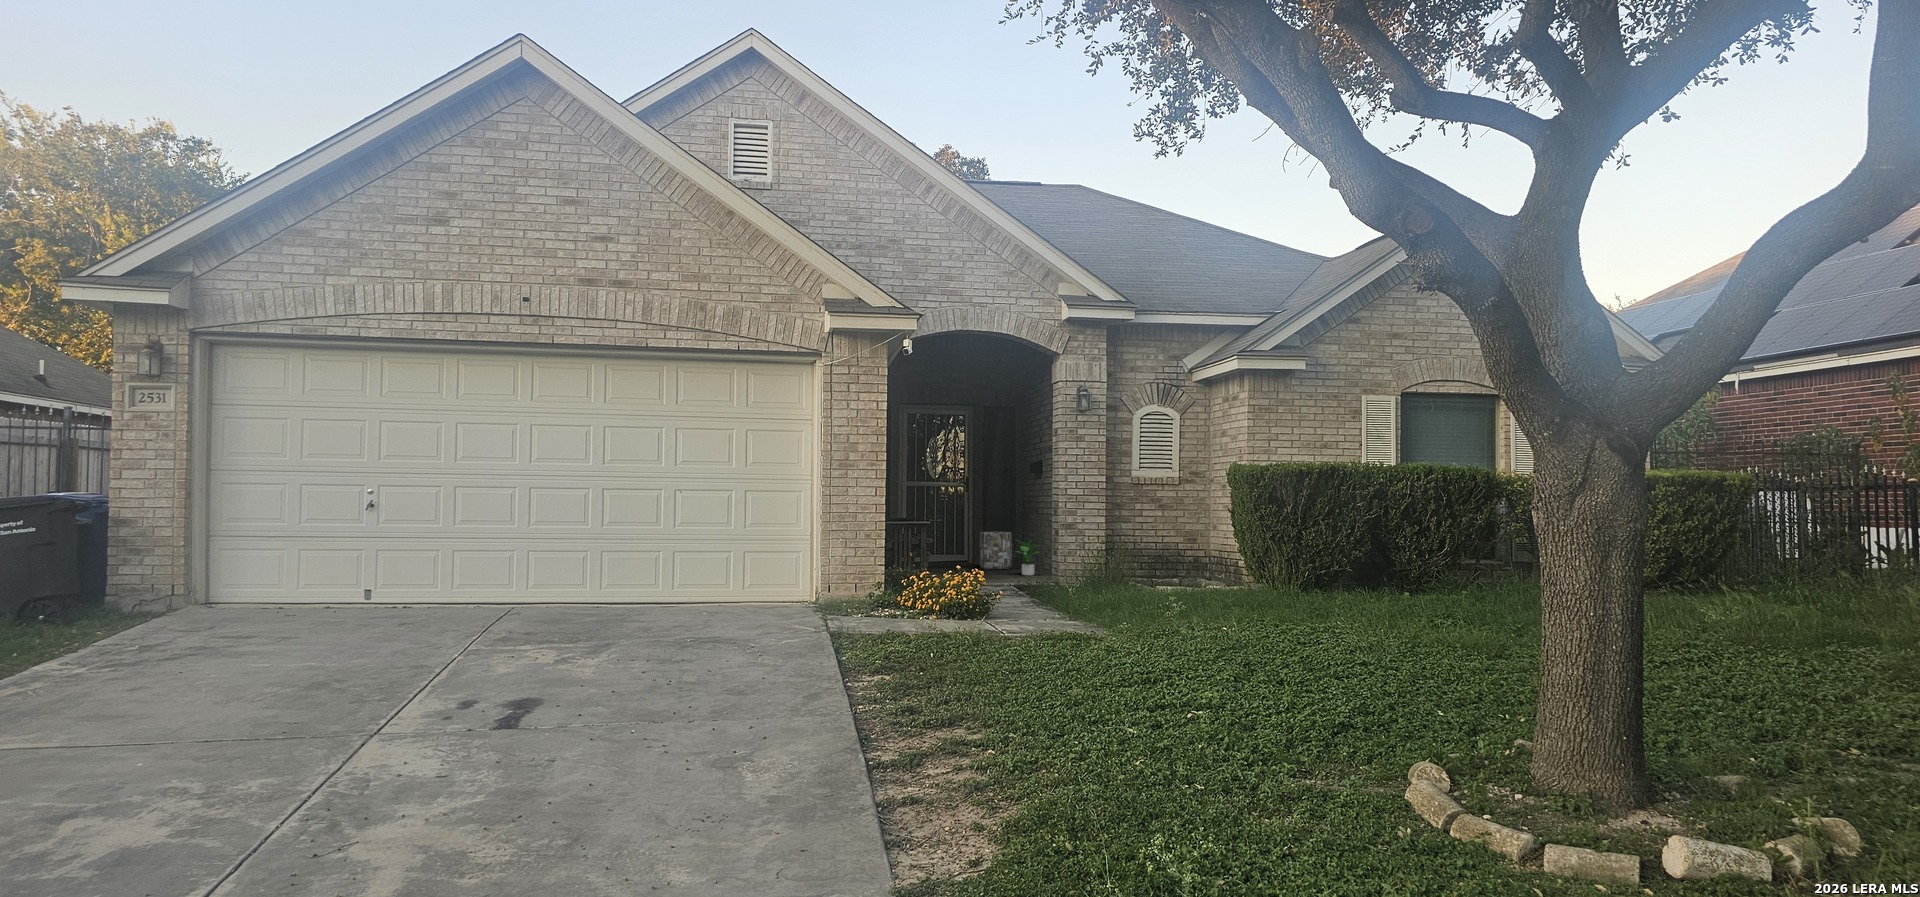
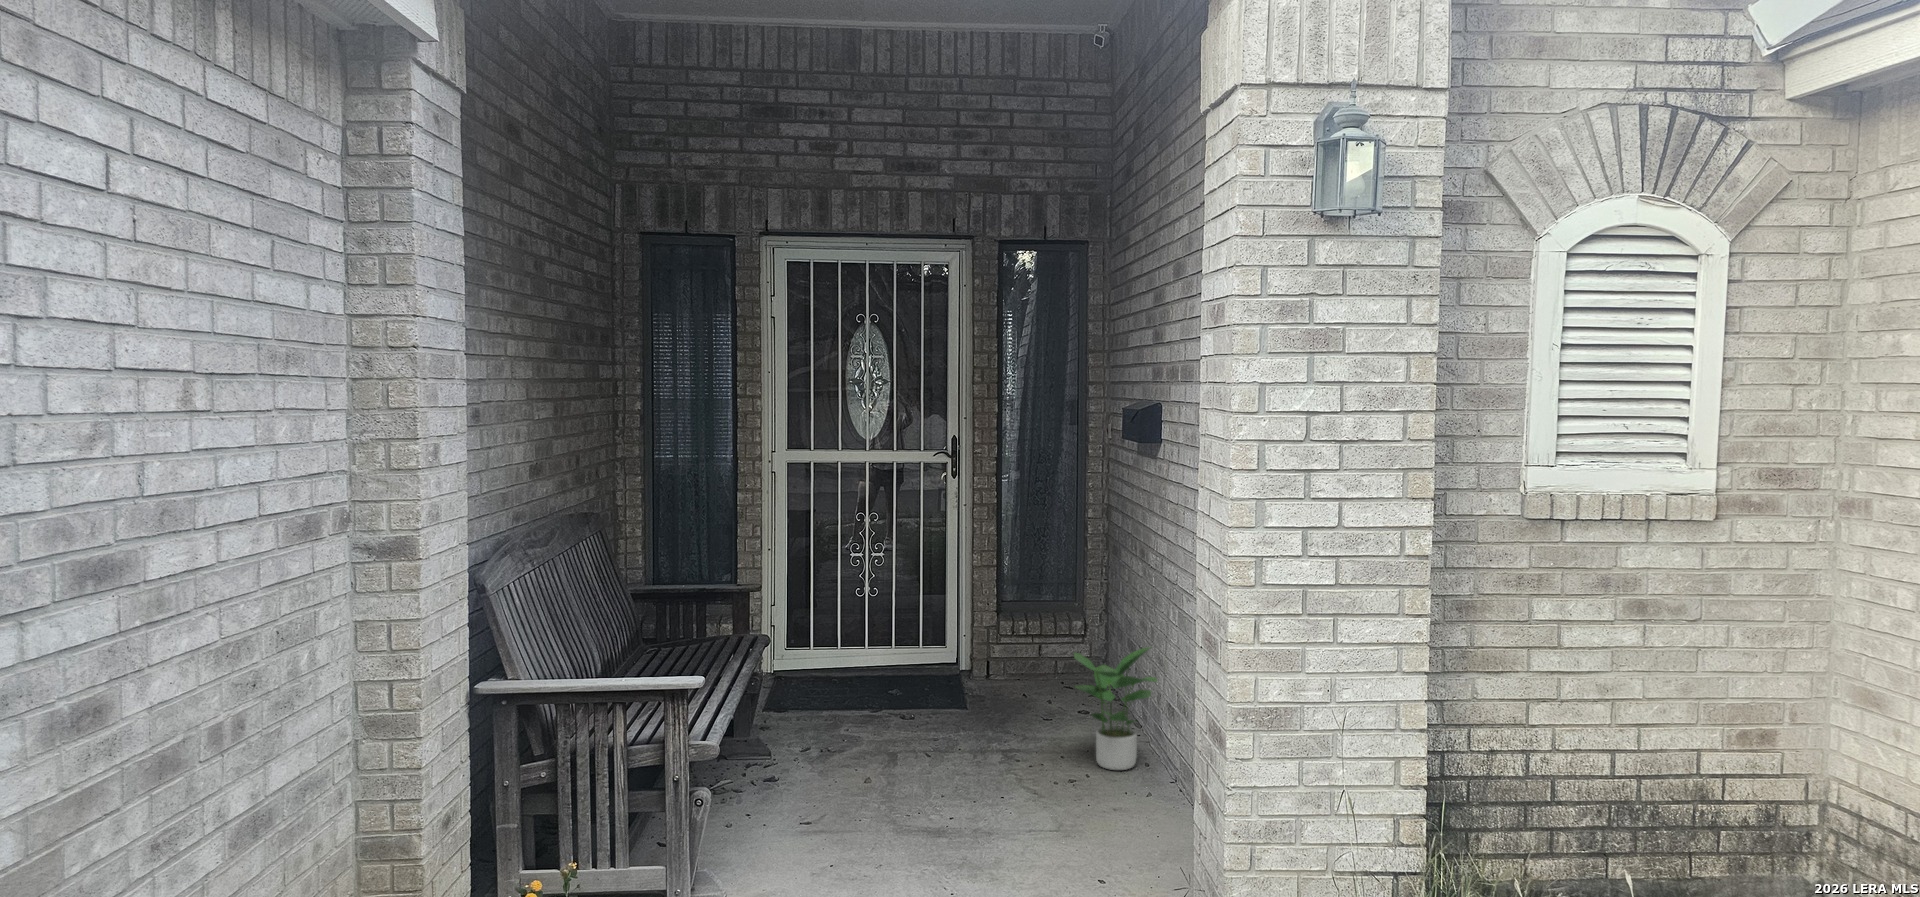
side table: present [980,531,1012,569] -> none [993,585,1082,701]

